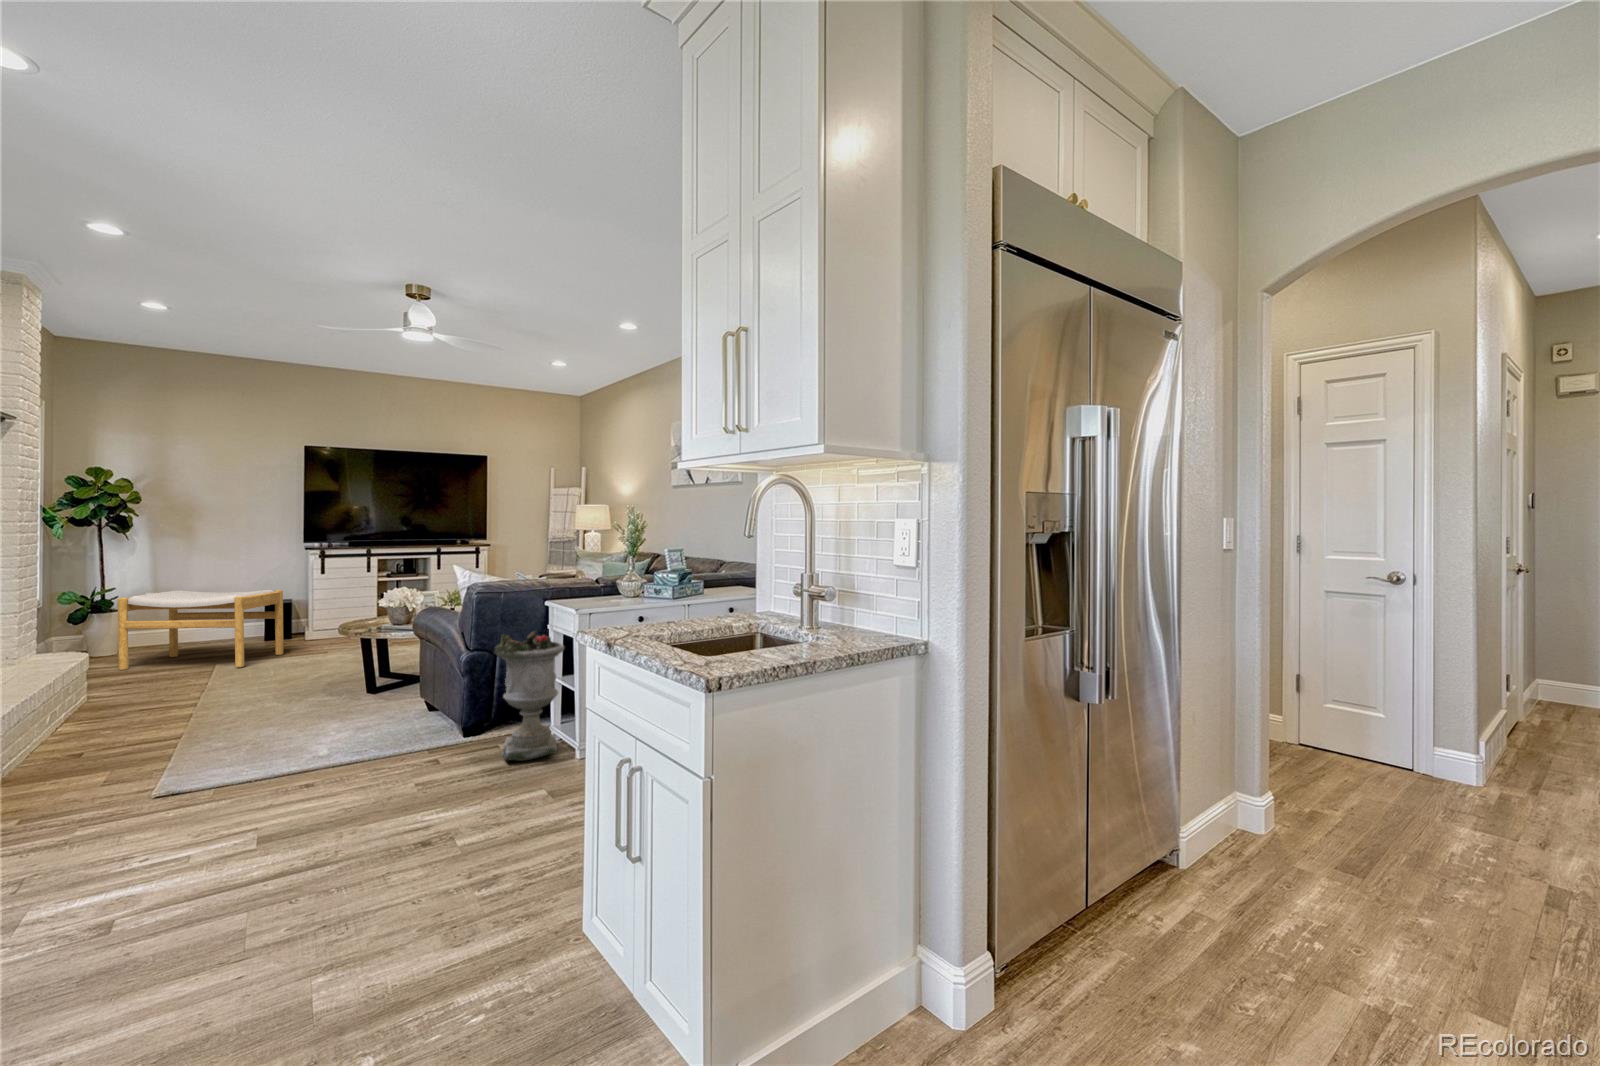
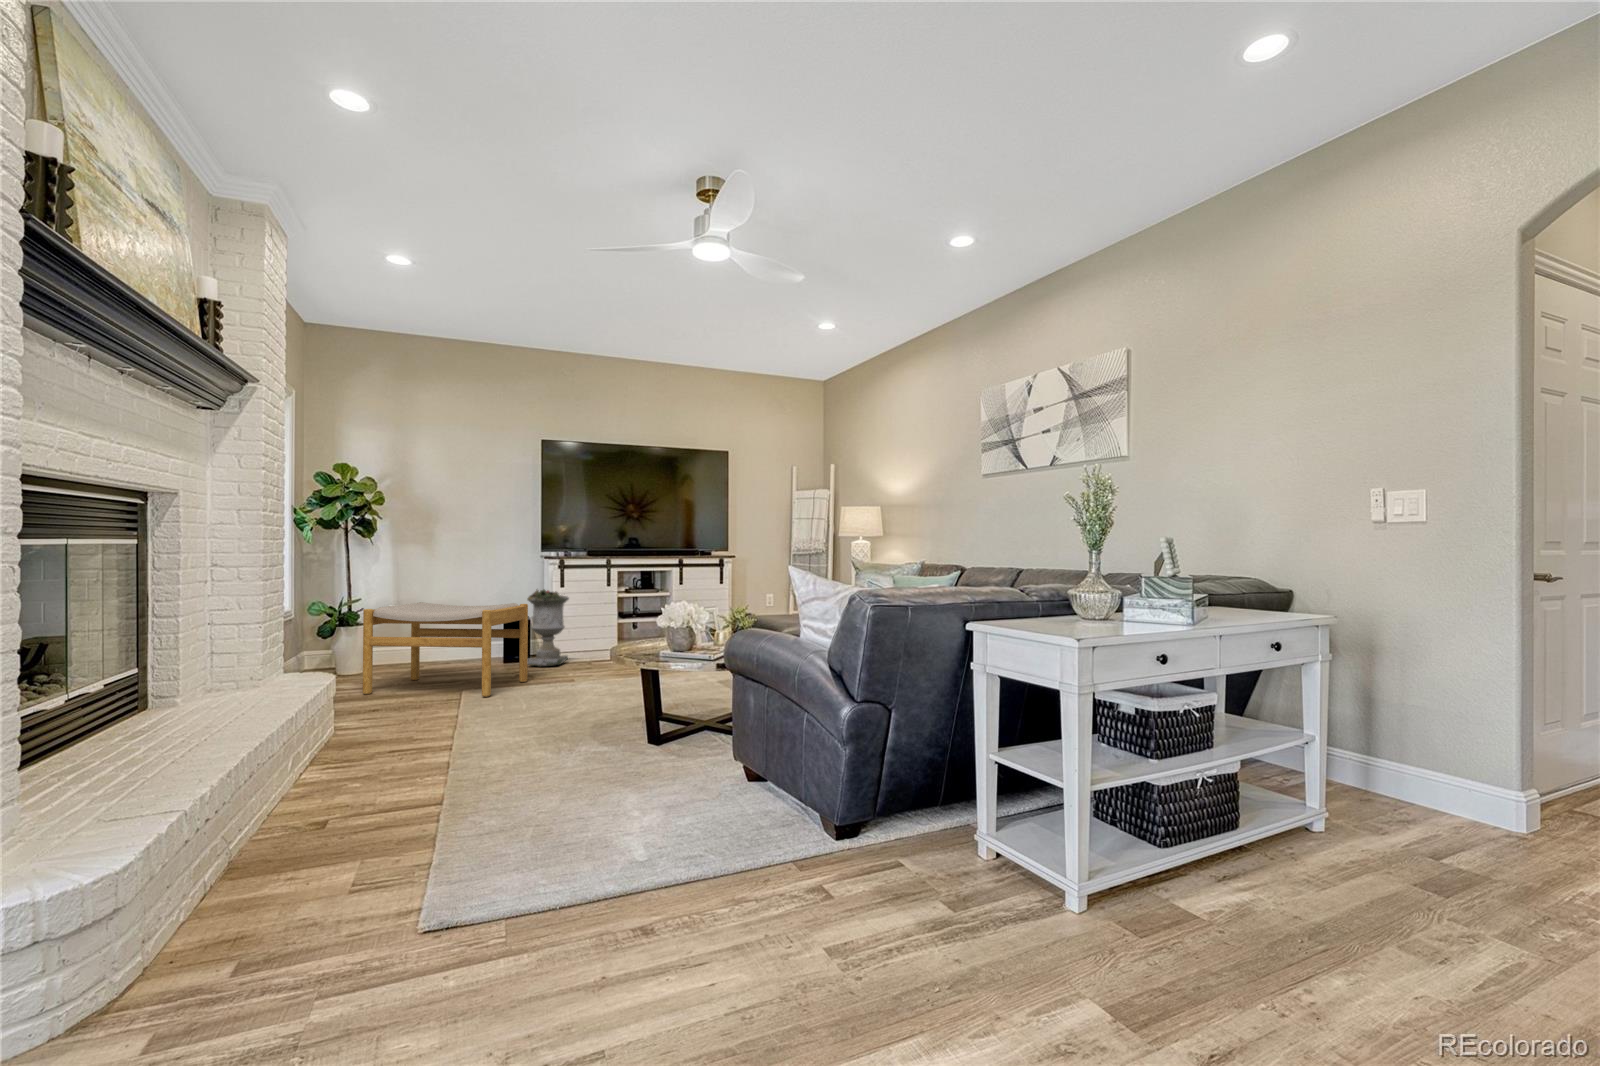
planter: present [495,631,564,761] -> present [527,589,569,666]

